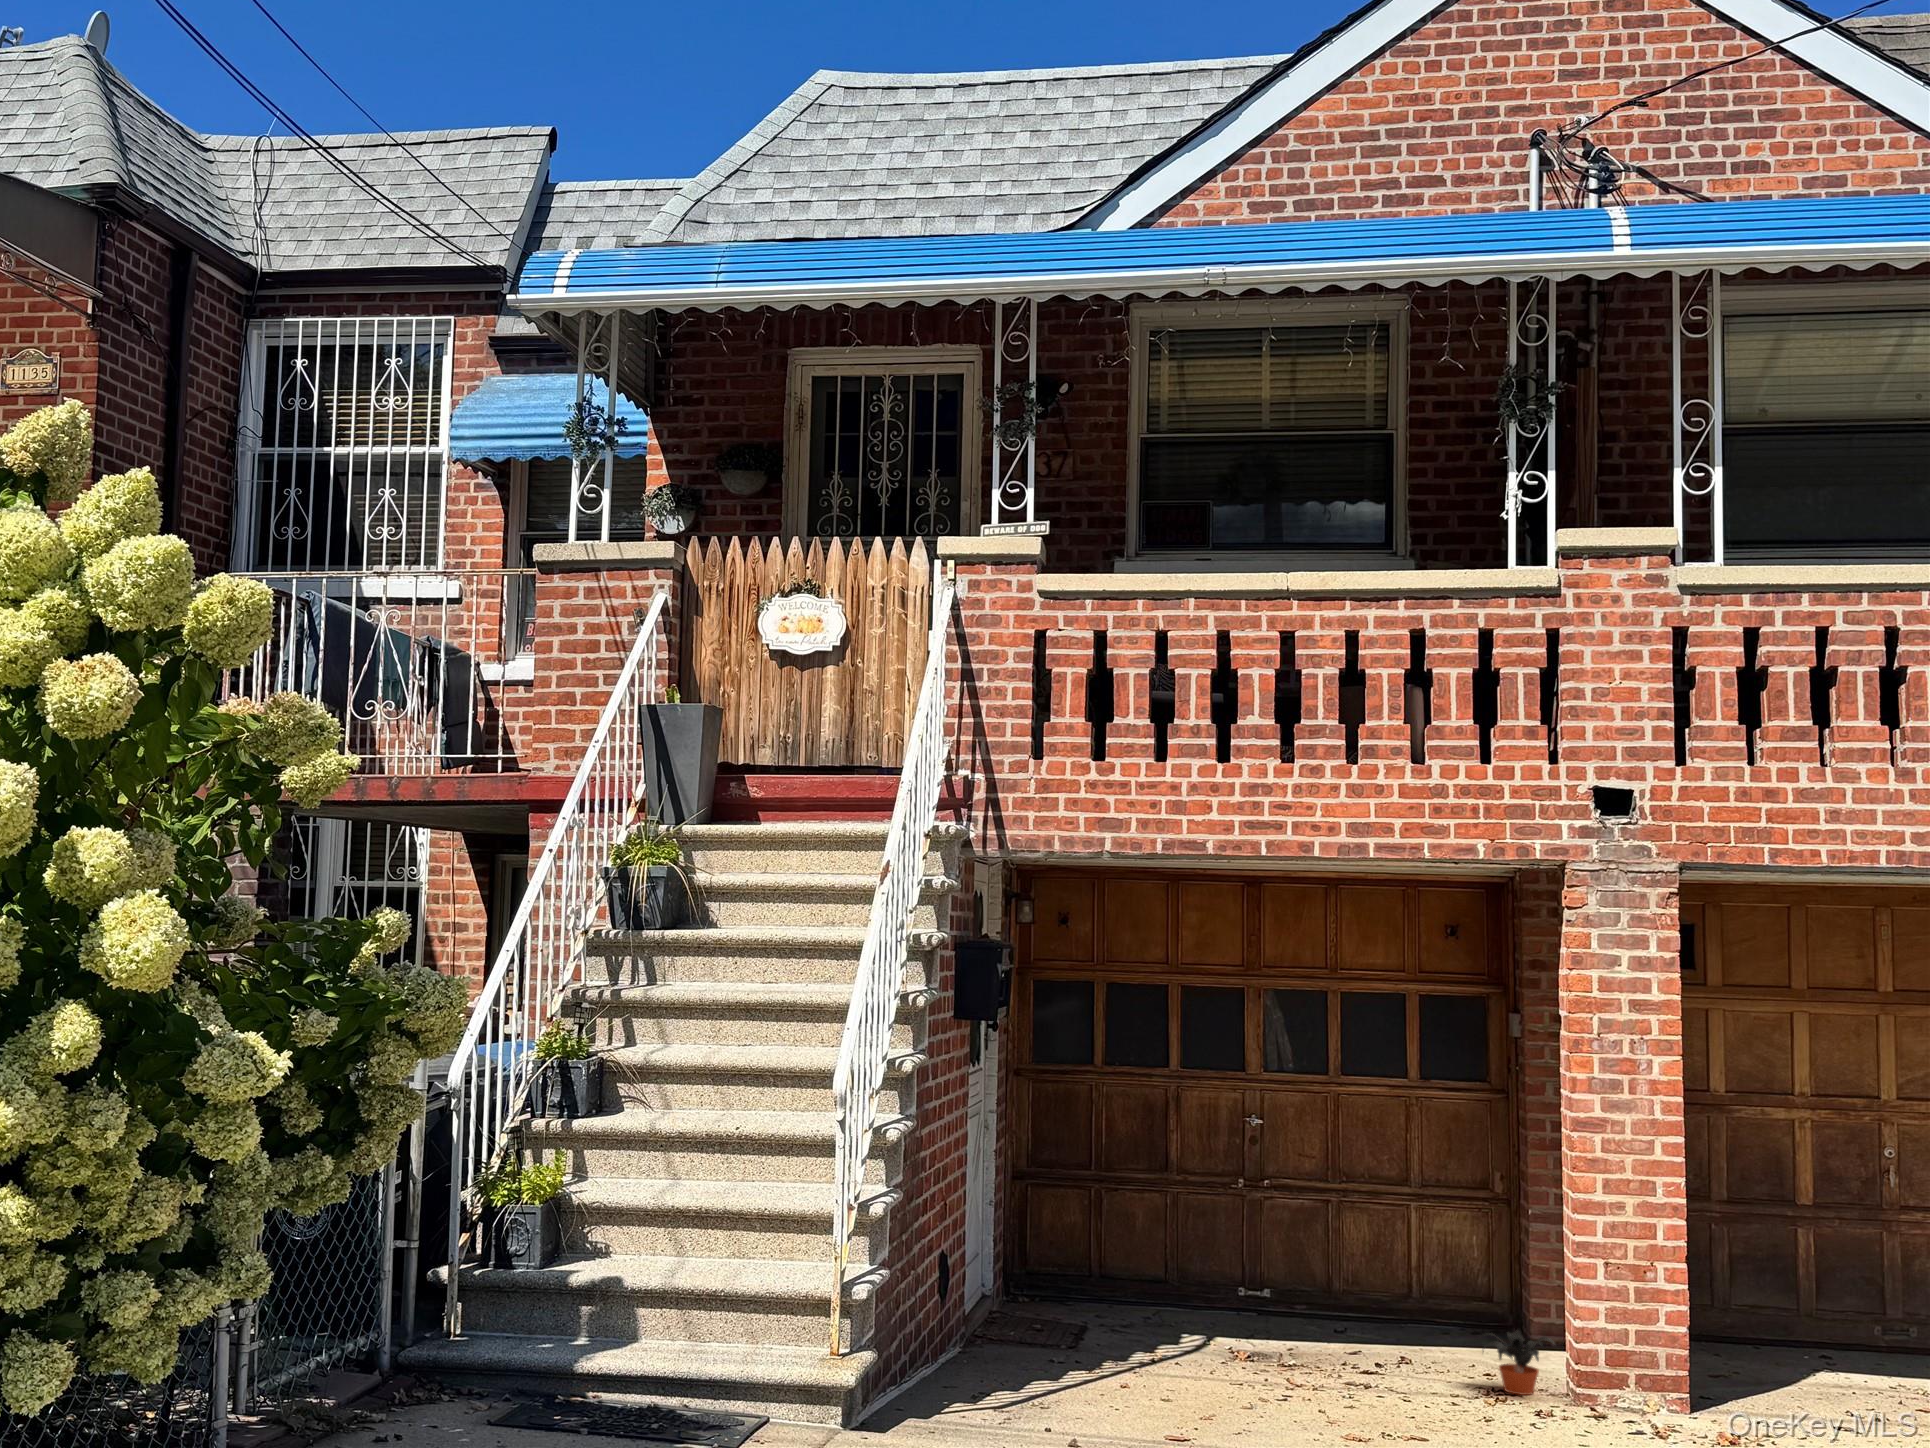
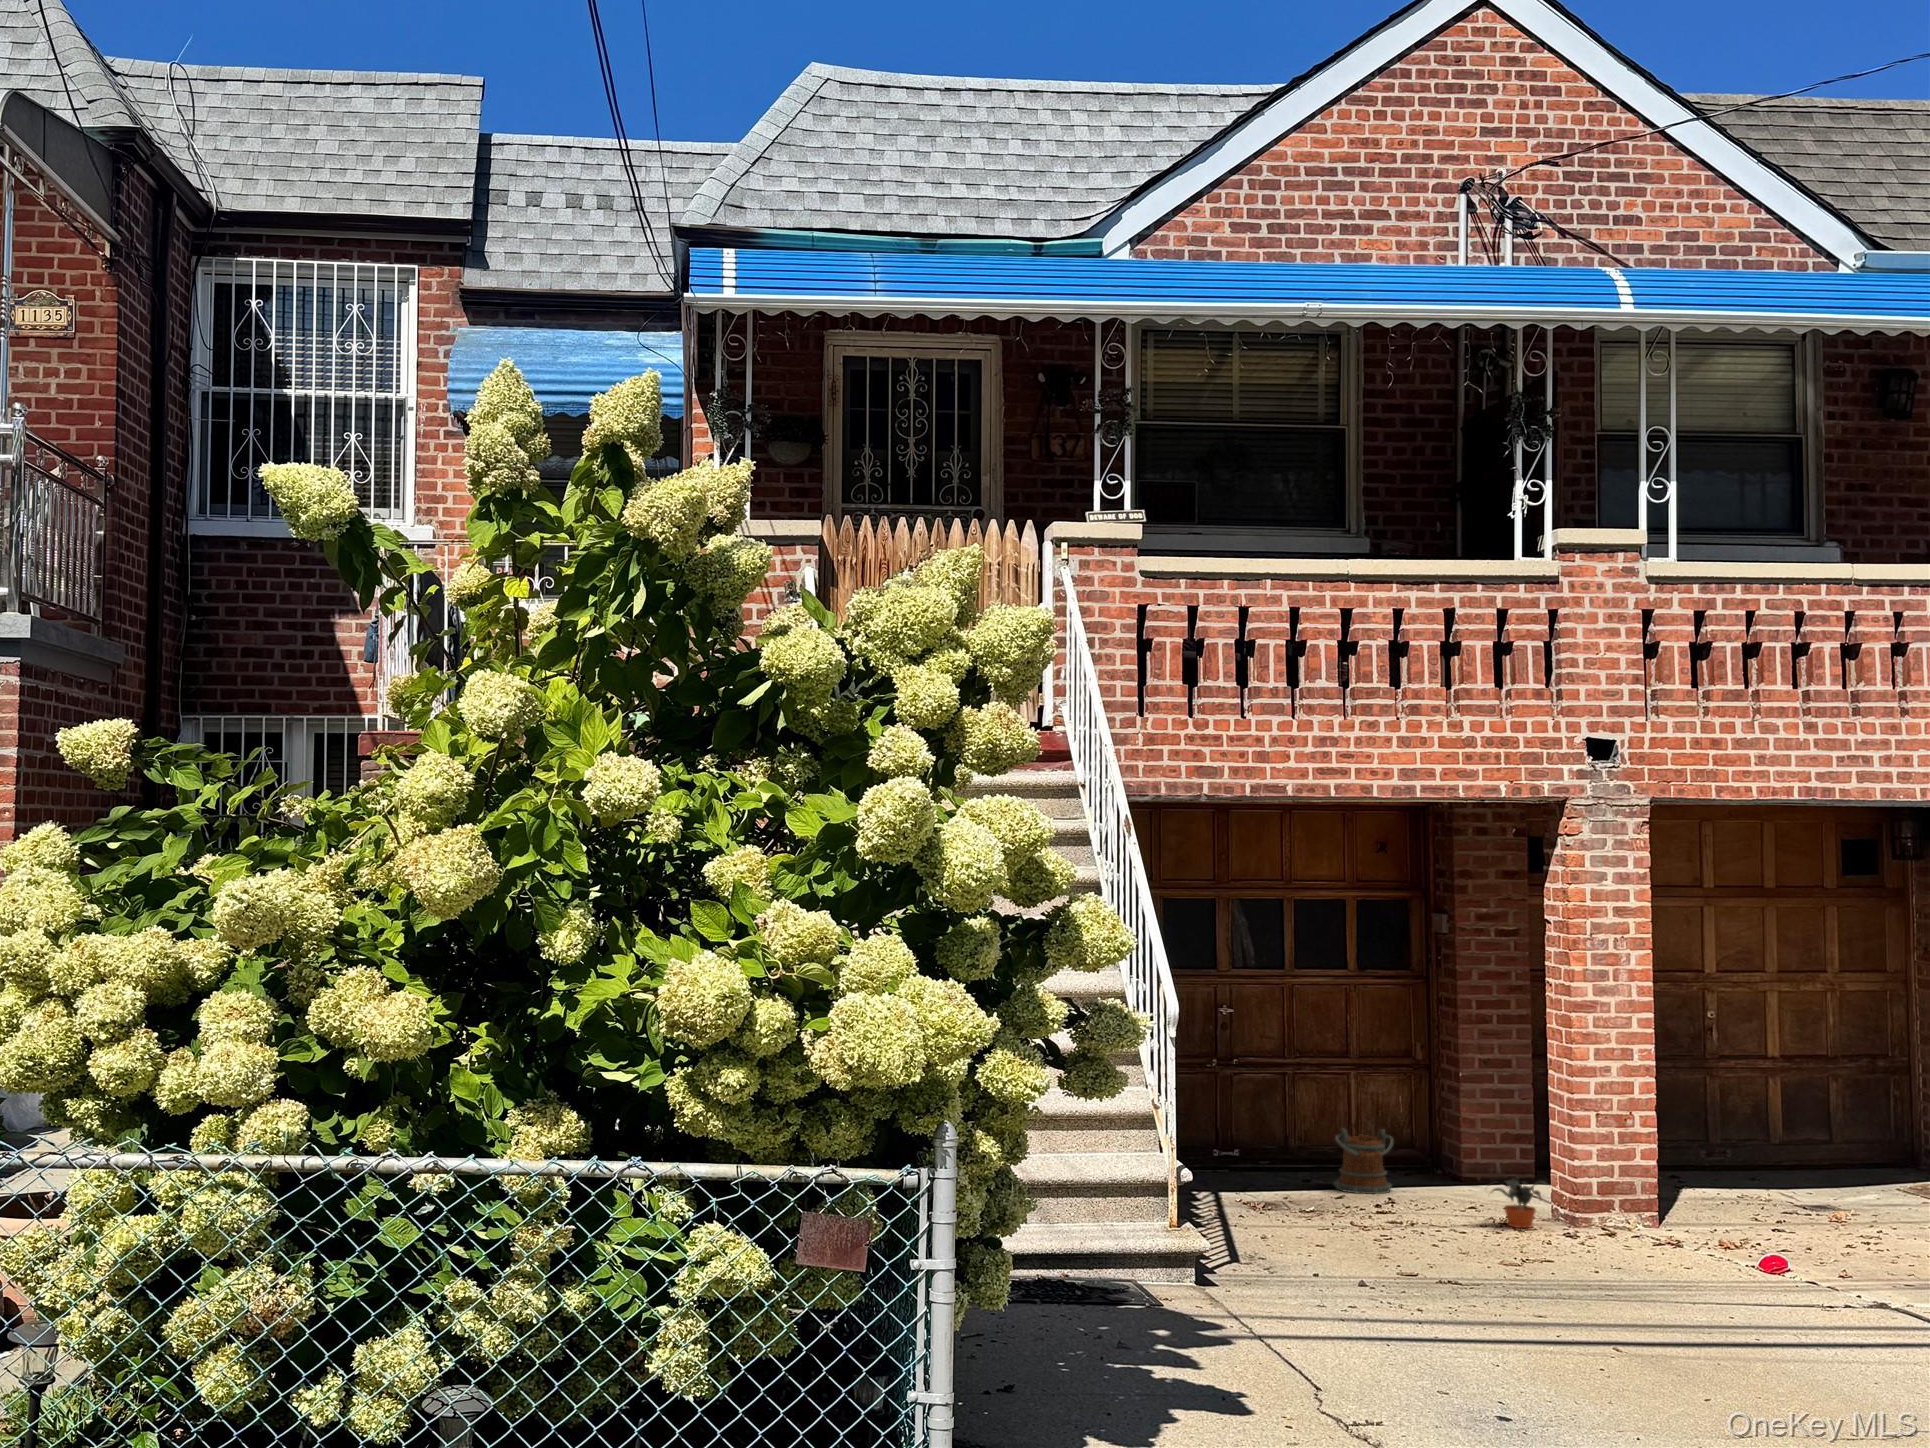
bucket: none [1347,1252,1419,1334] -> present [1334,1129,1393,1194]

